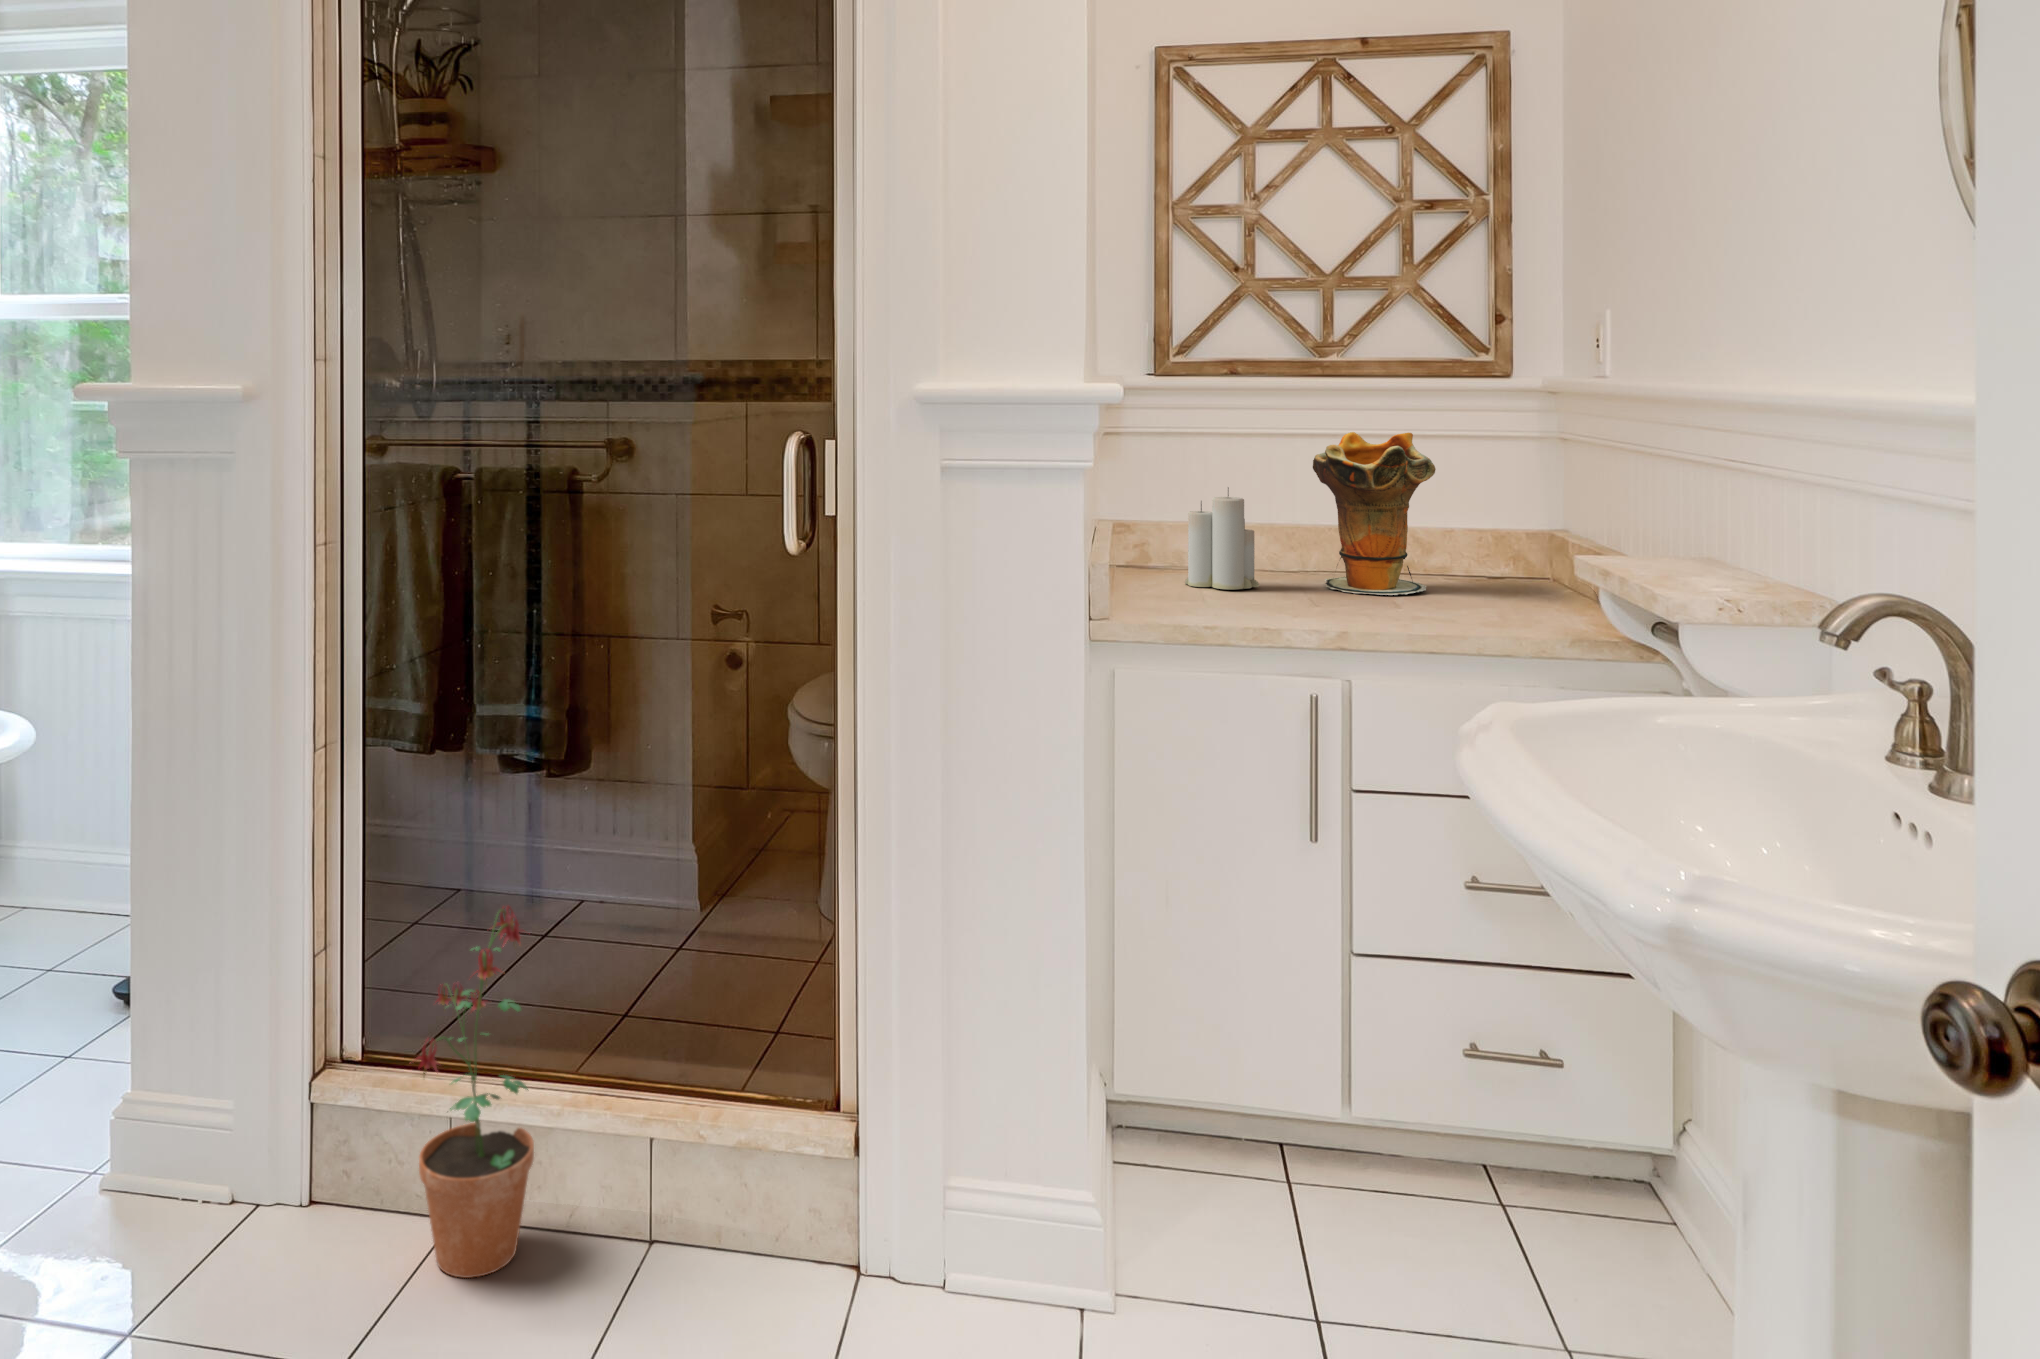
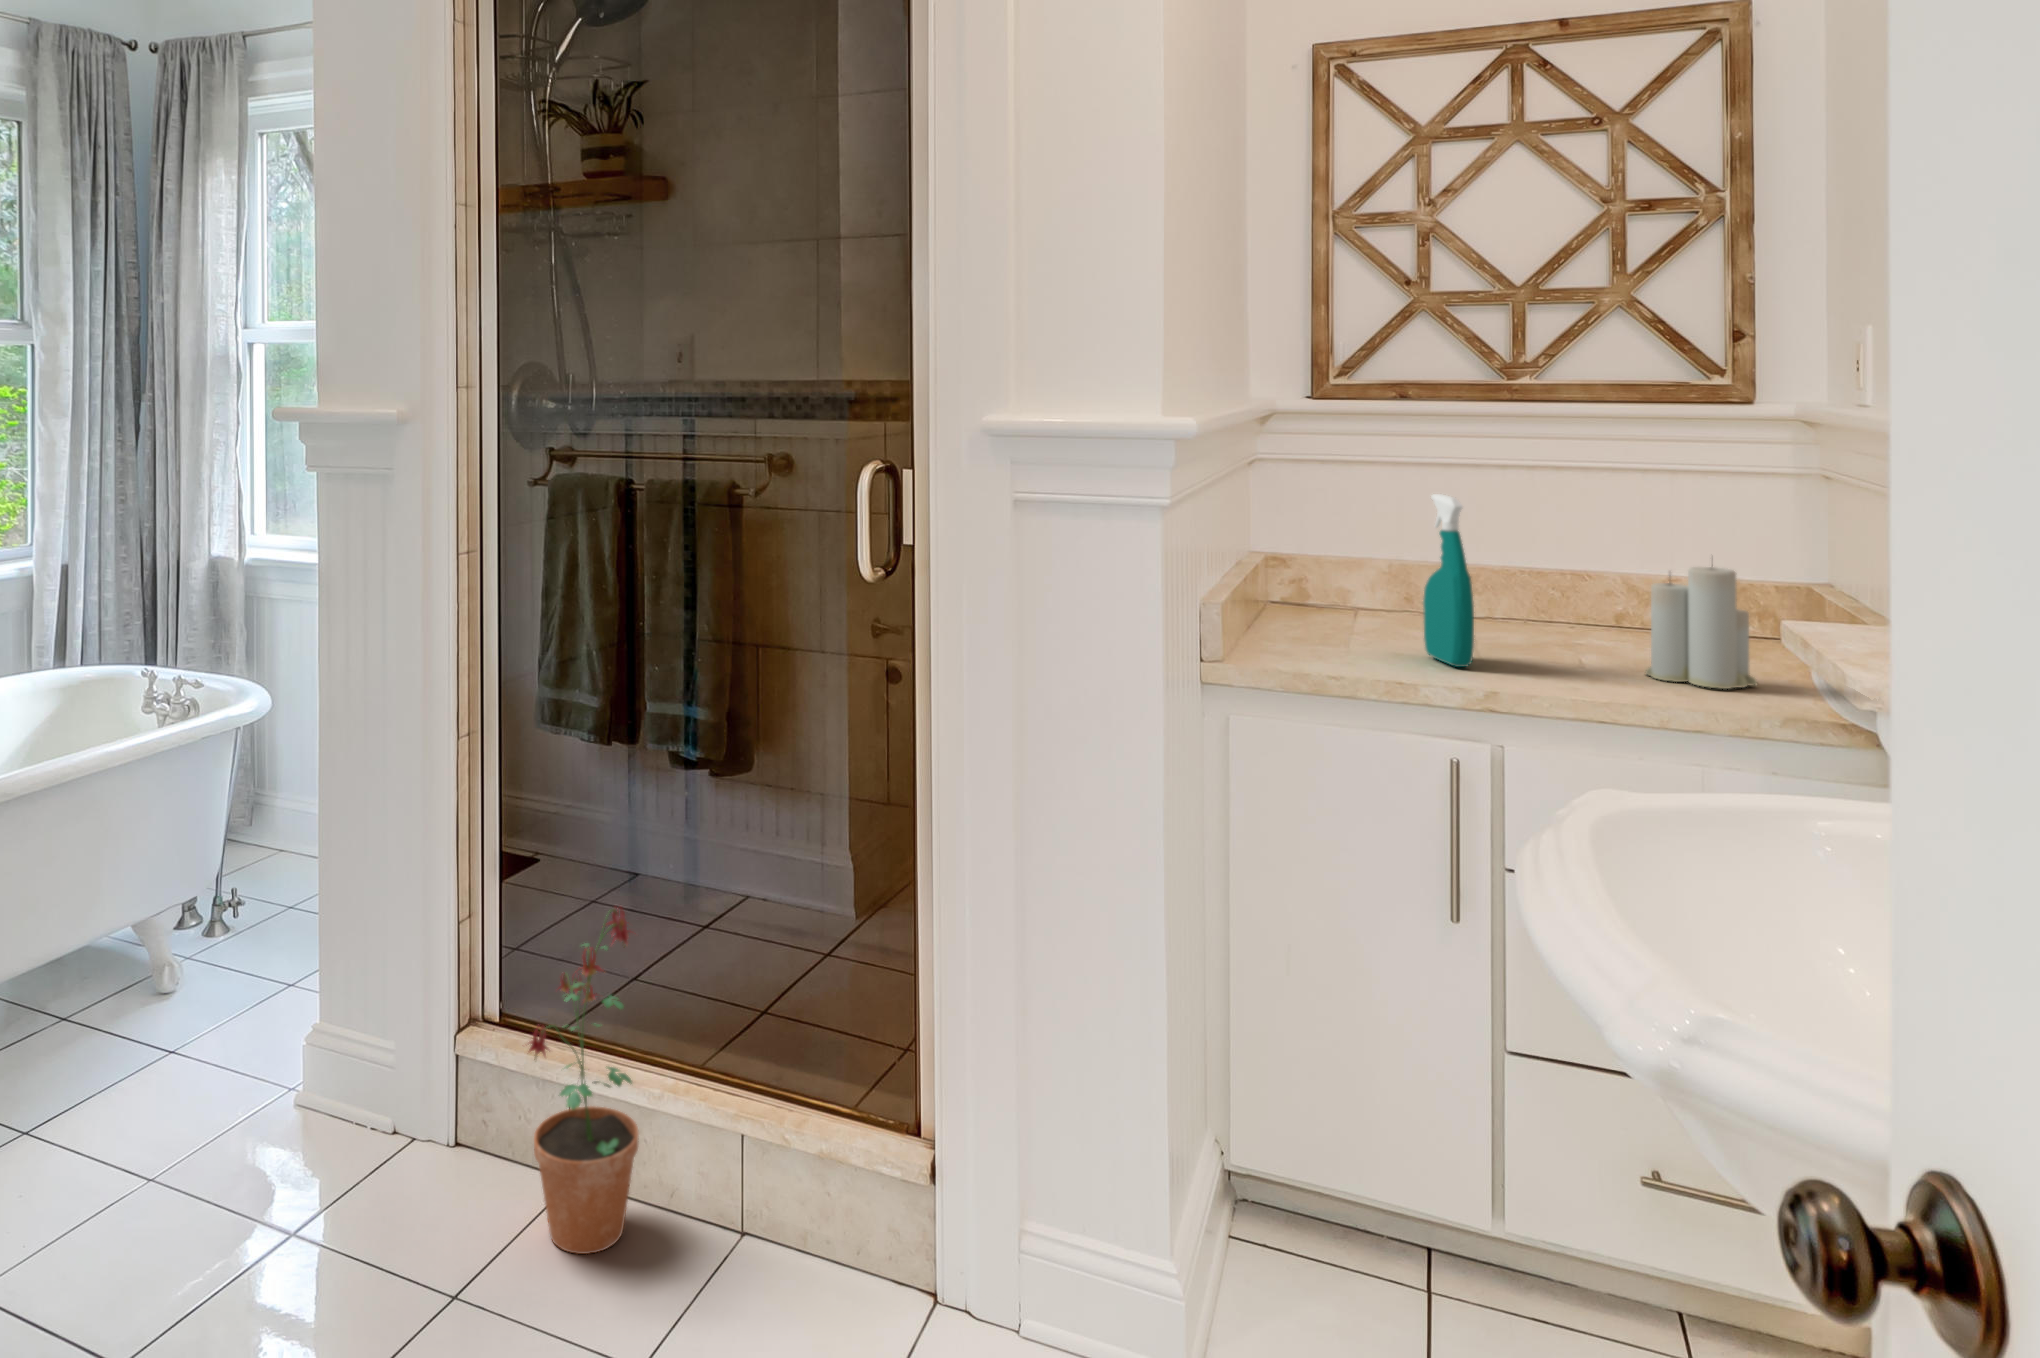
decorative vase: present [1313,432,1436,595] -> none [1493,462,1642,648]
spray bottle: none [1268,458,1315,614] -> present [1423,494,1474,667]
candle: present [1185,488,1259,590] -> present [1646,567,1757,689]

